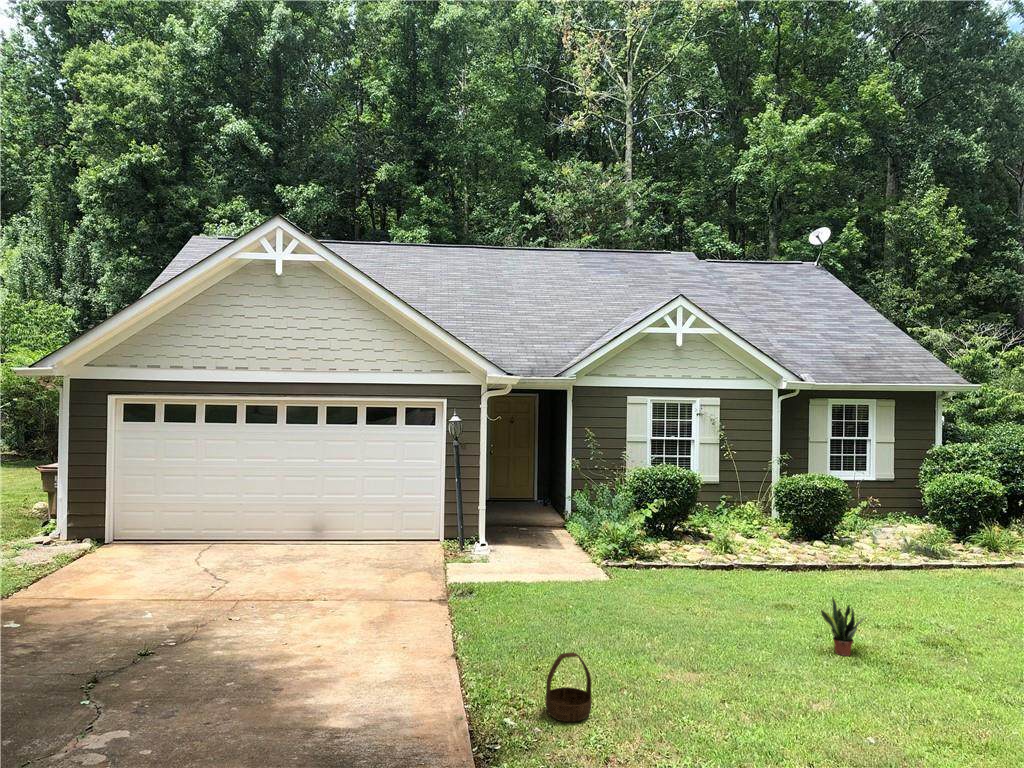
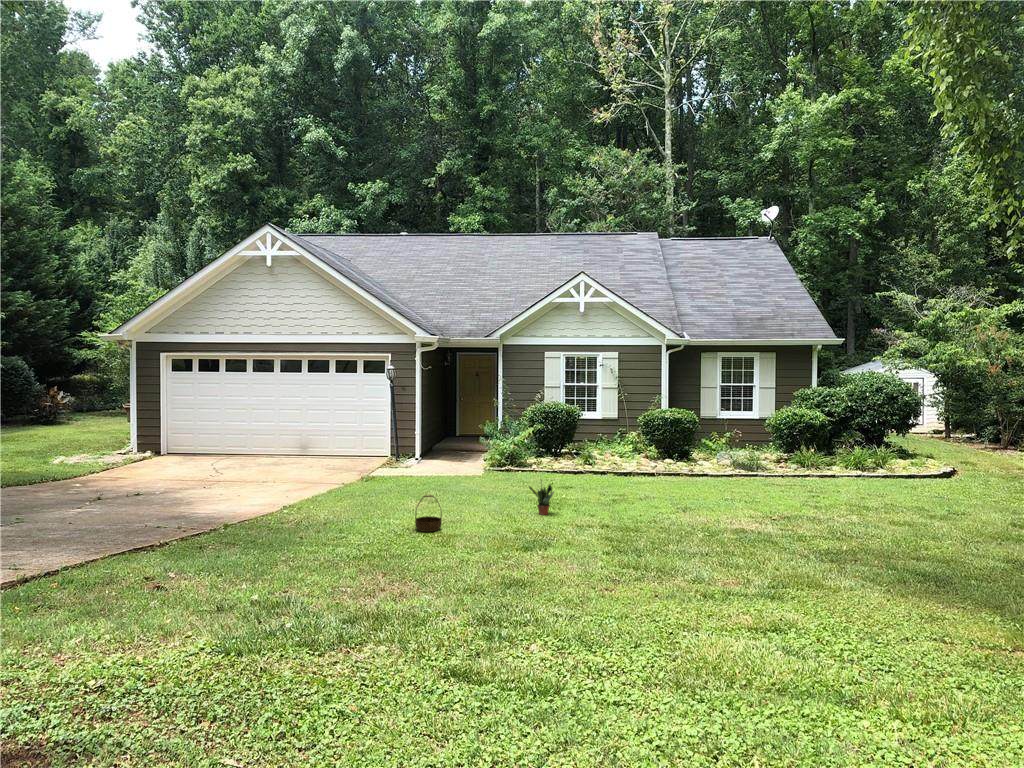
basket: present [546,653,592,722] -> present [415,495,442,532]

